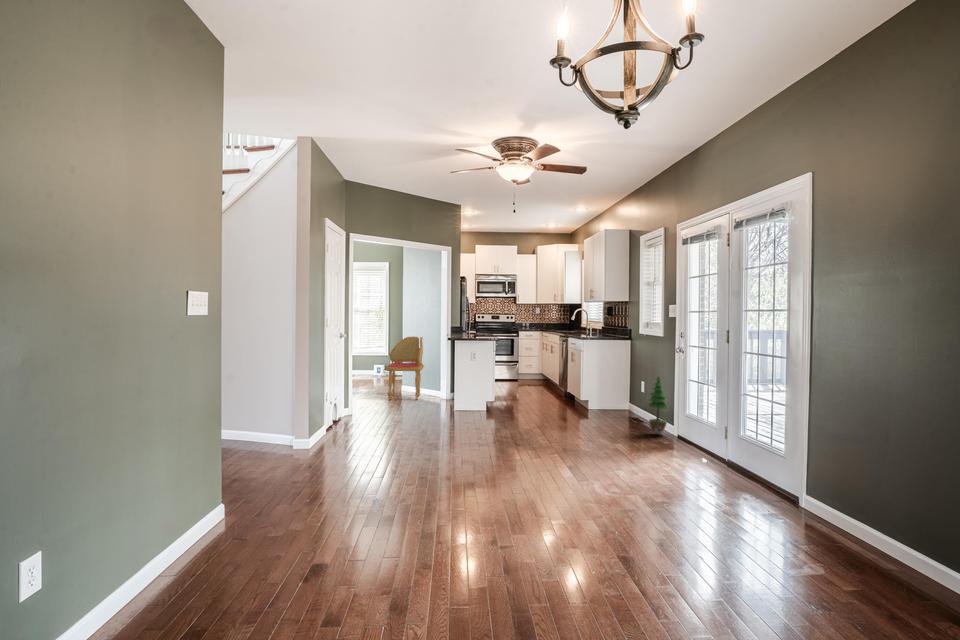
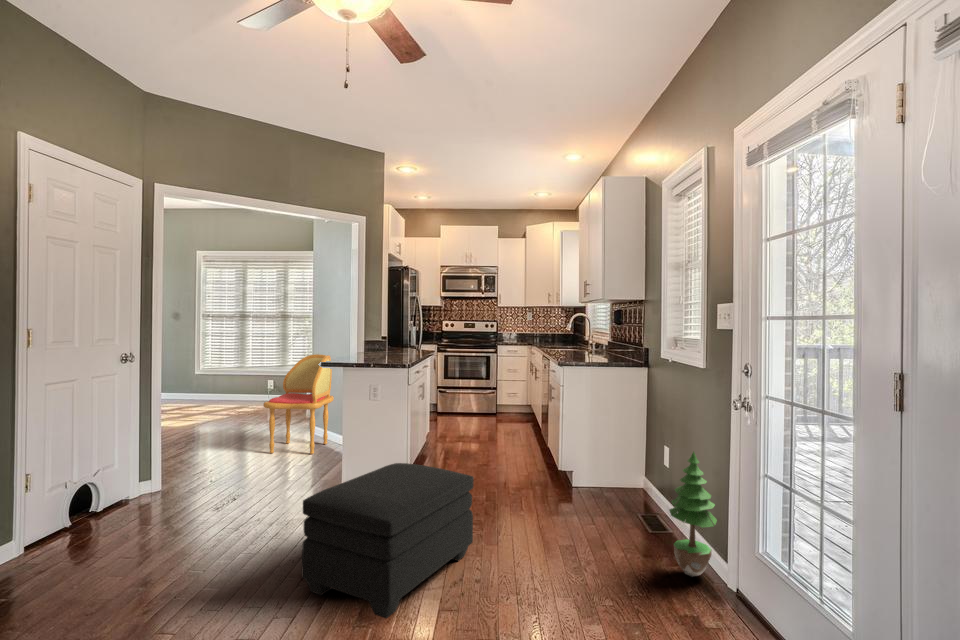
ottoman: none [480,388,551,446] -> present [302,463,474,618]

